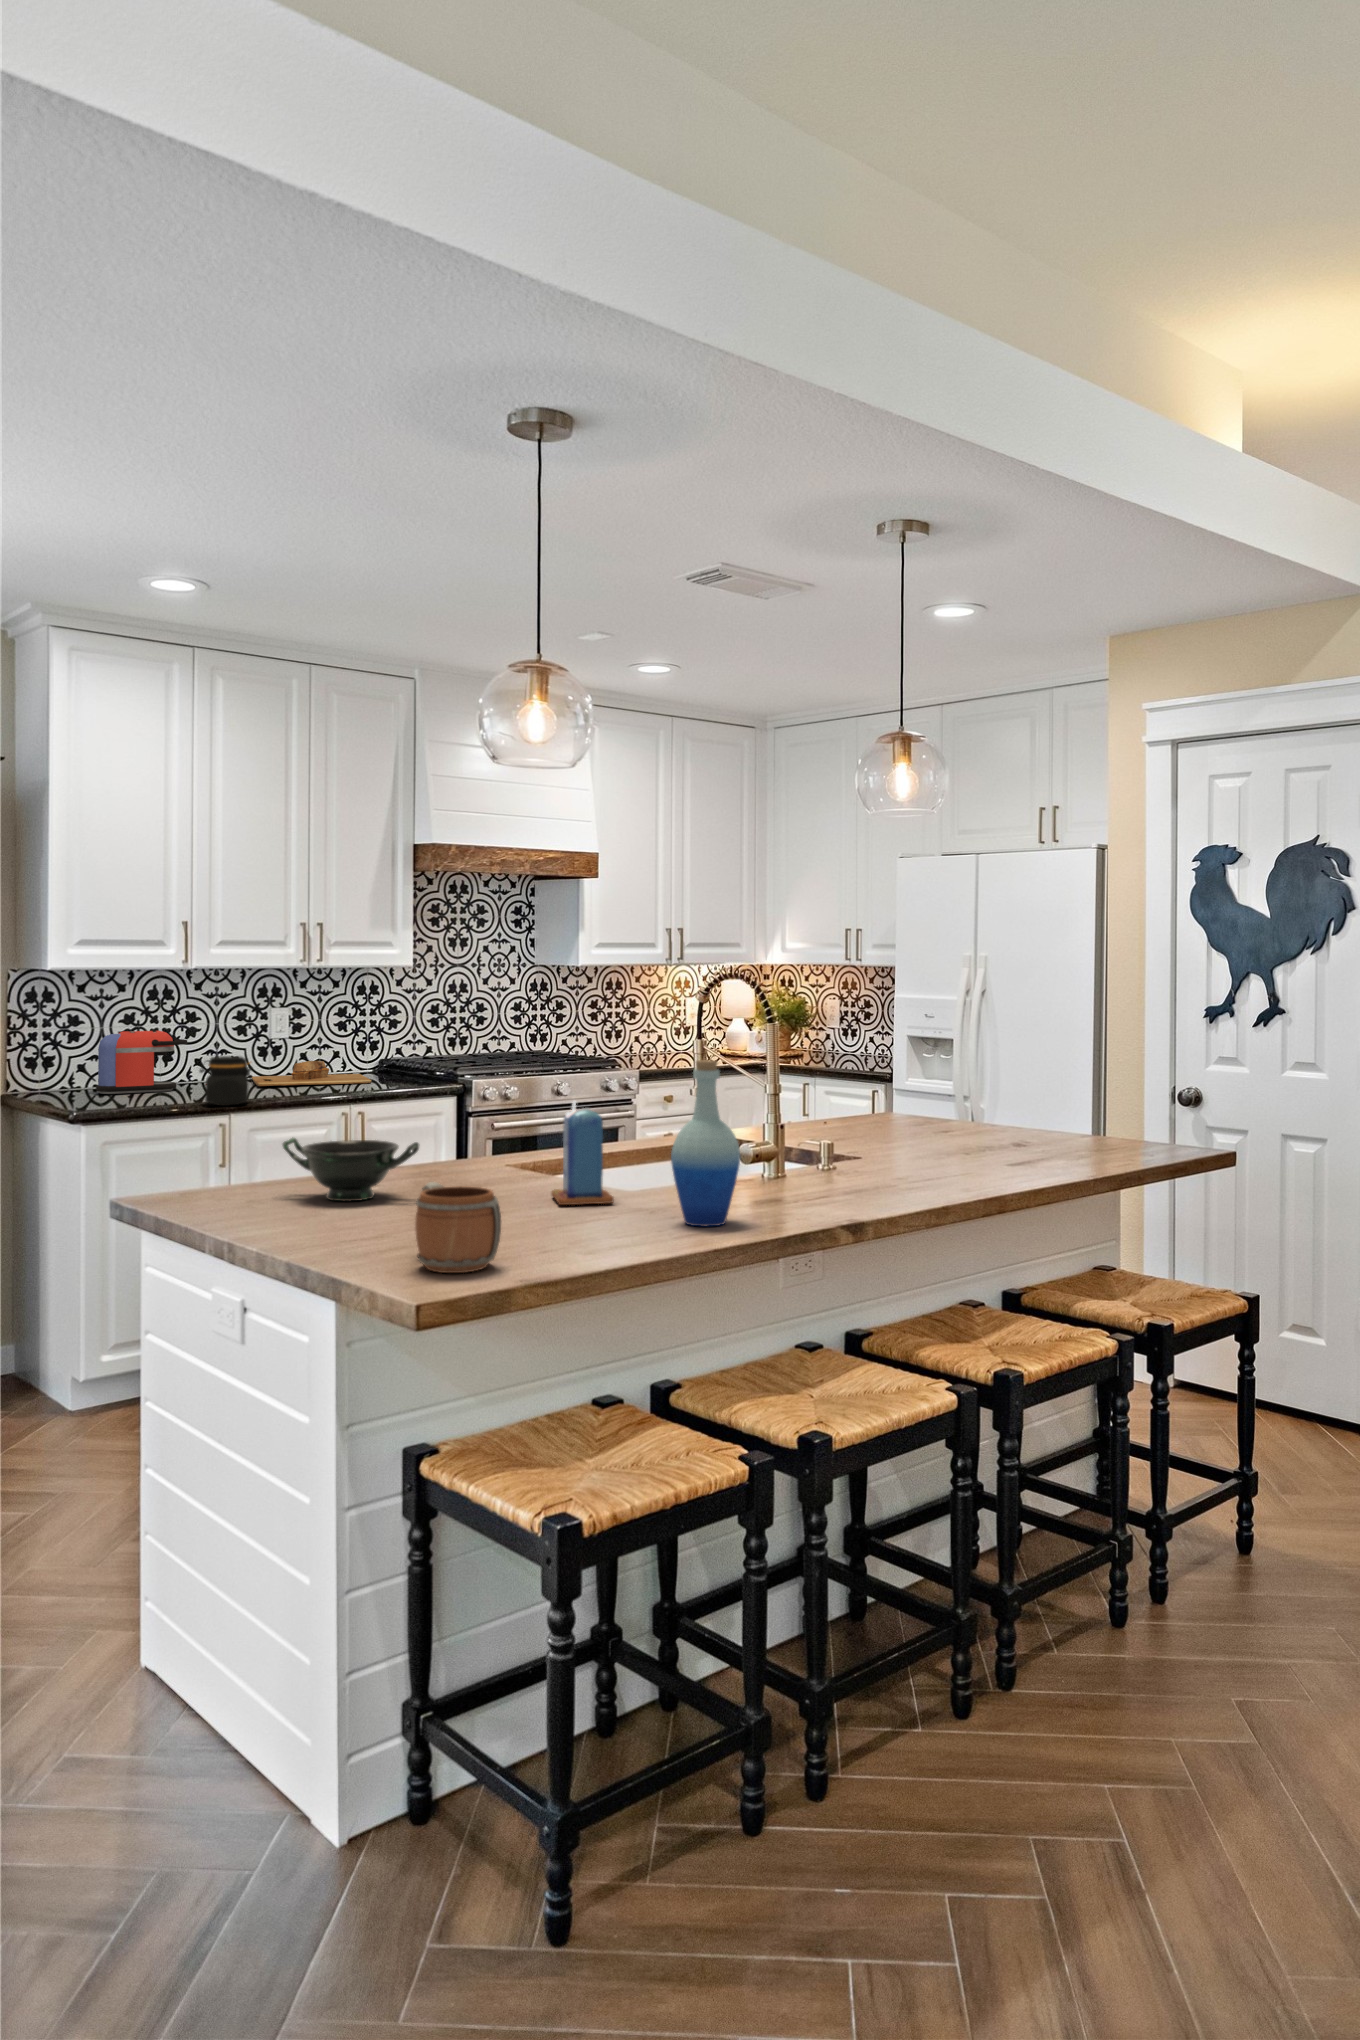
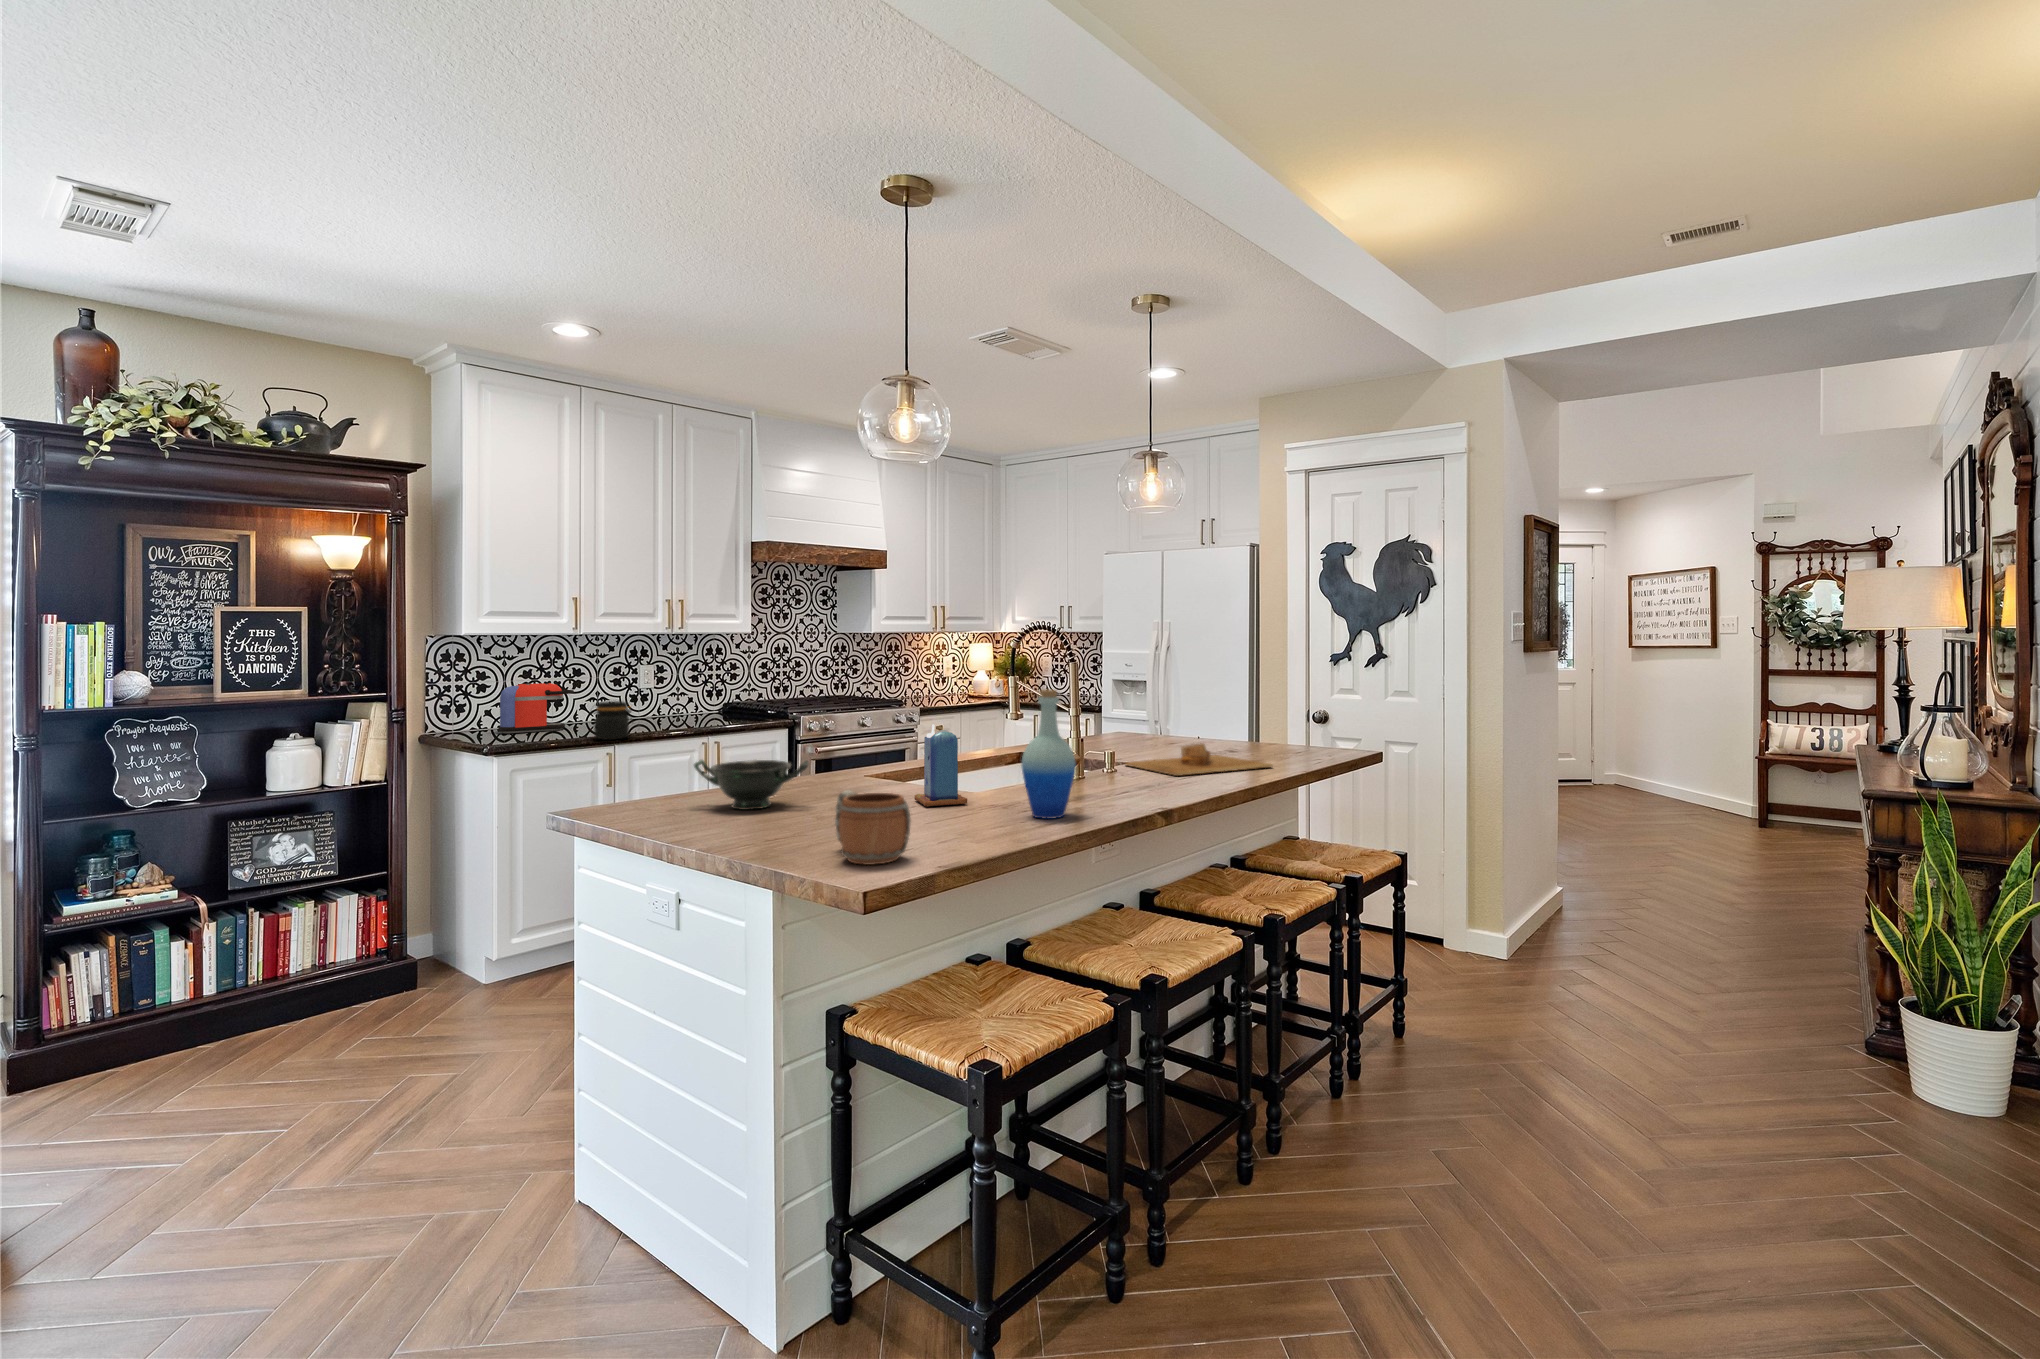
cutting board: present [252,1061,371,1086] -> present [1125,743,1272,776]

